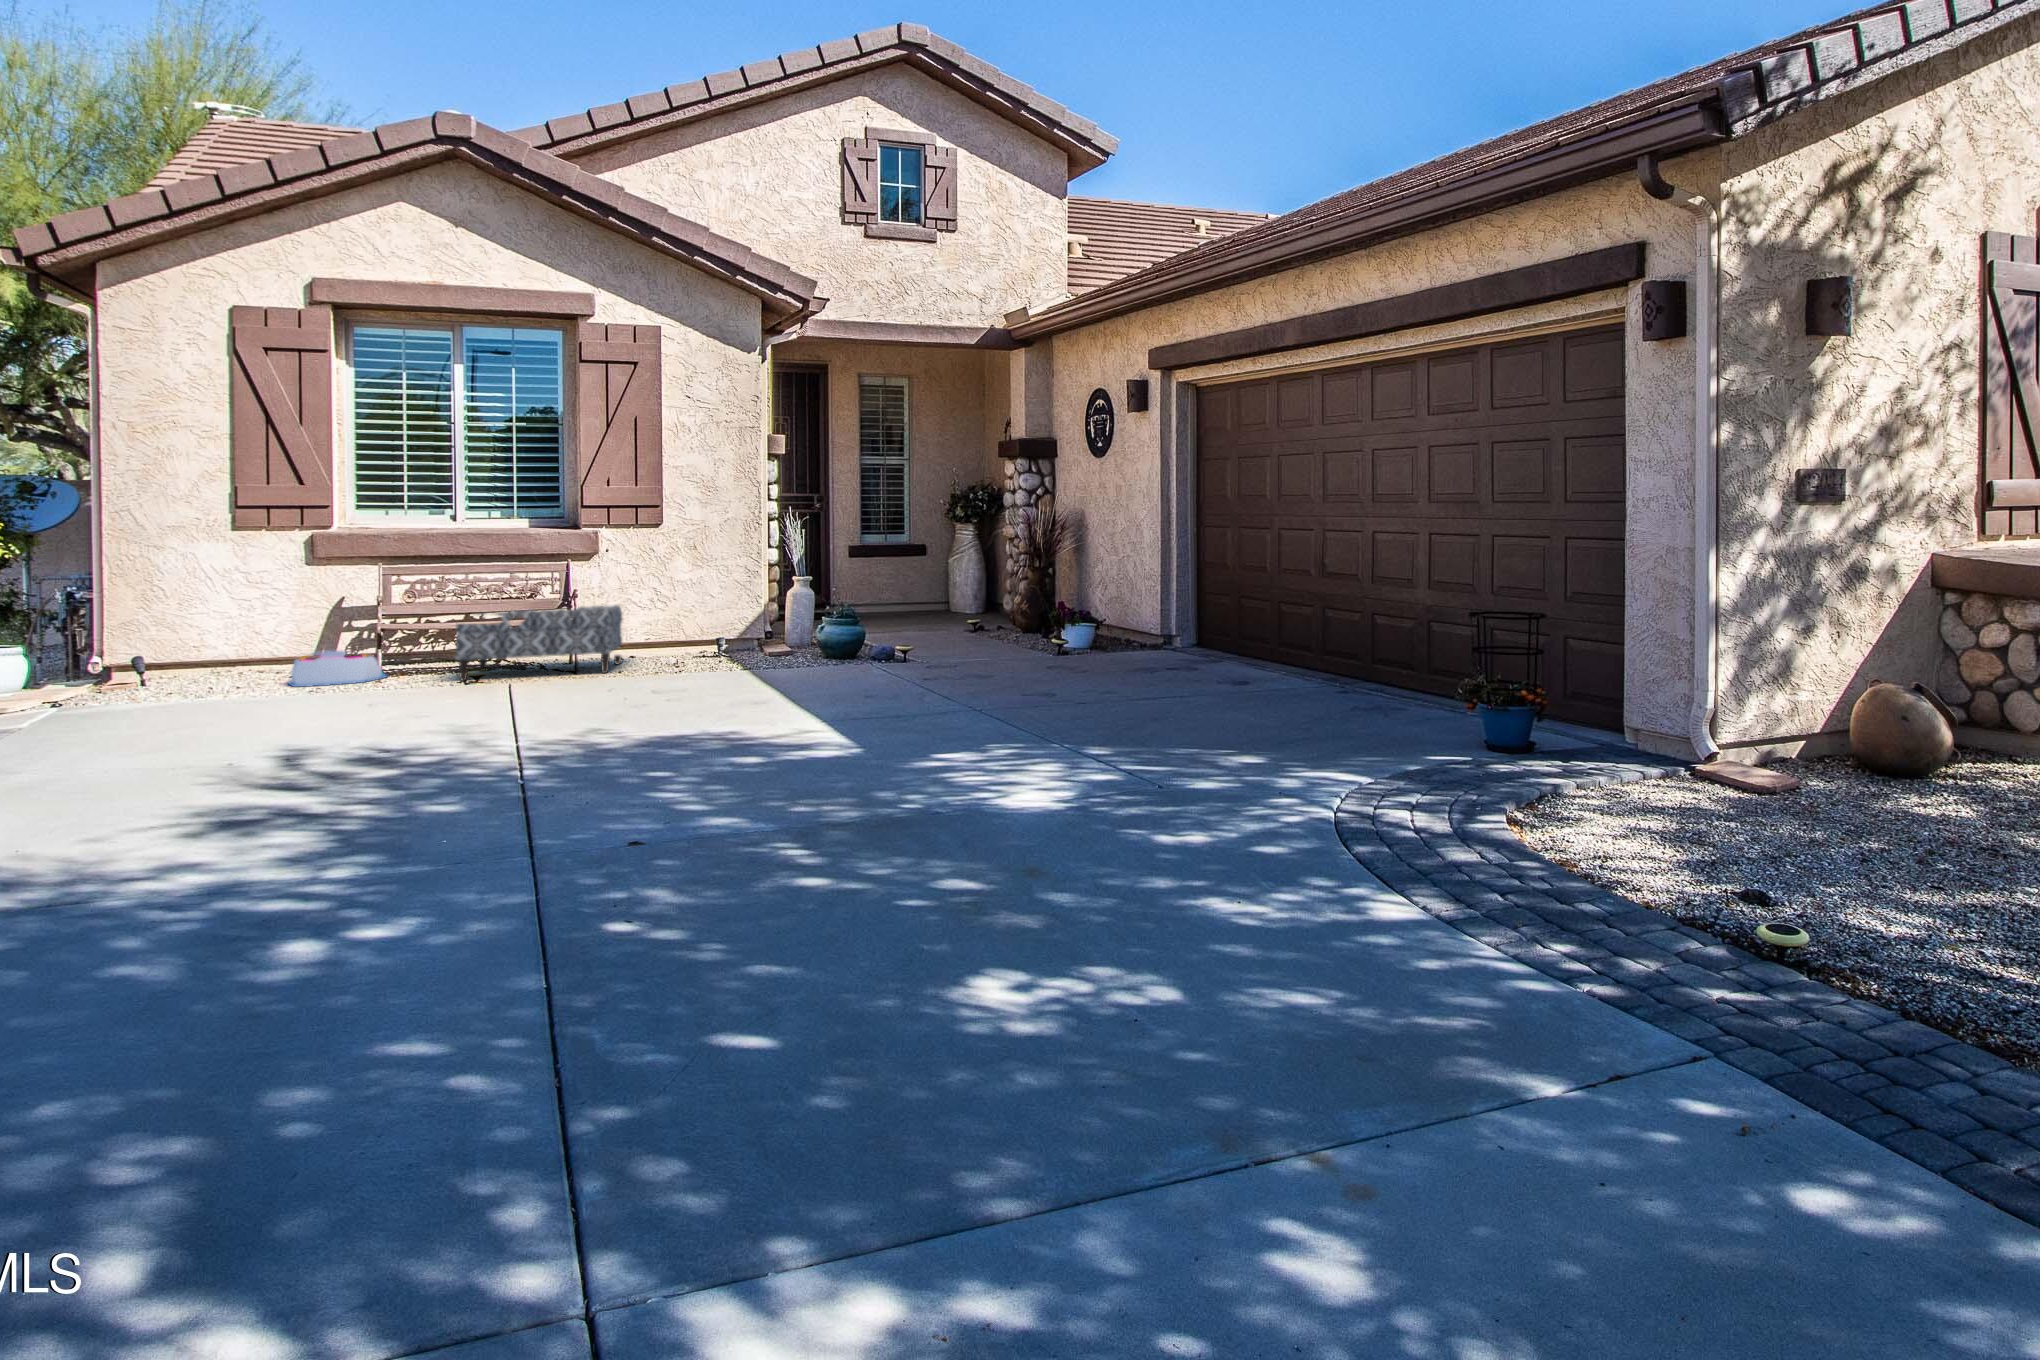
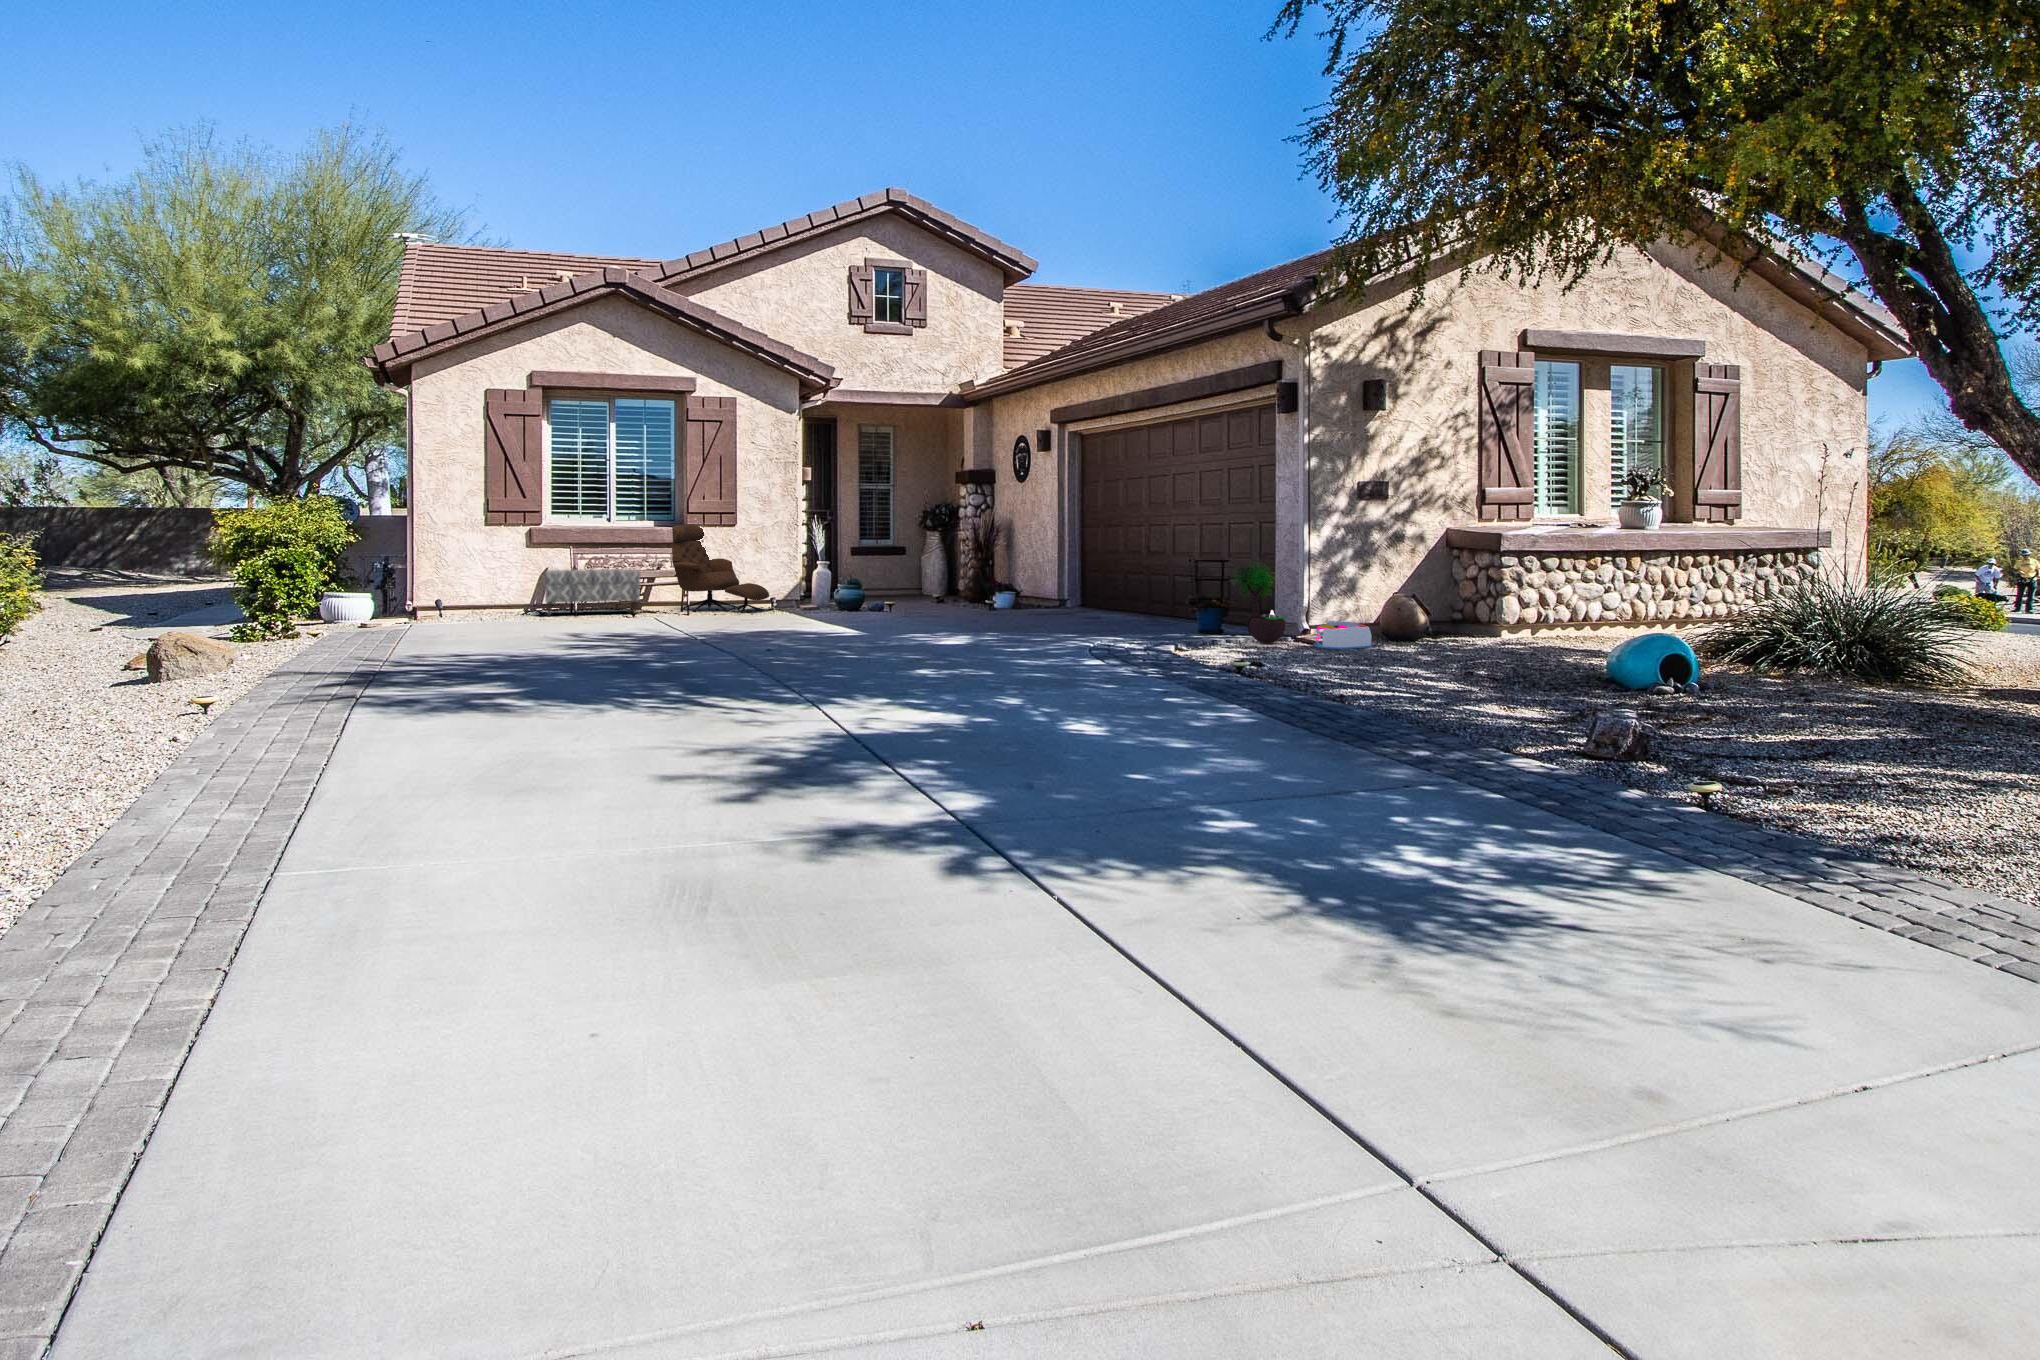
lounge chair: none [674,536,817,671] -> present [672,524,769,613]
potted tree: none [1551,617,1674,794] -> present [1230,562,1285,643]
storage bin: present [288,650,387,687] -> present [1313,621,1373,649]

